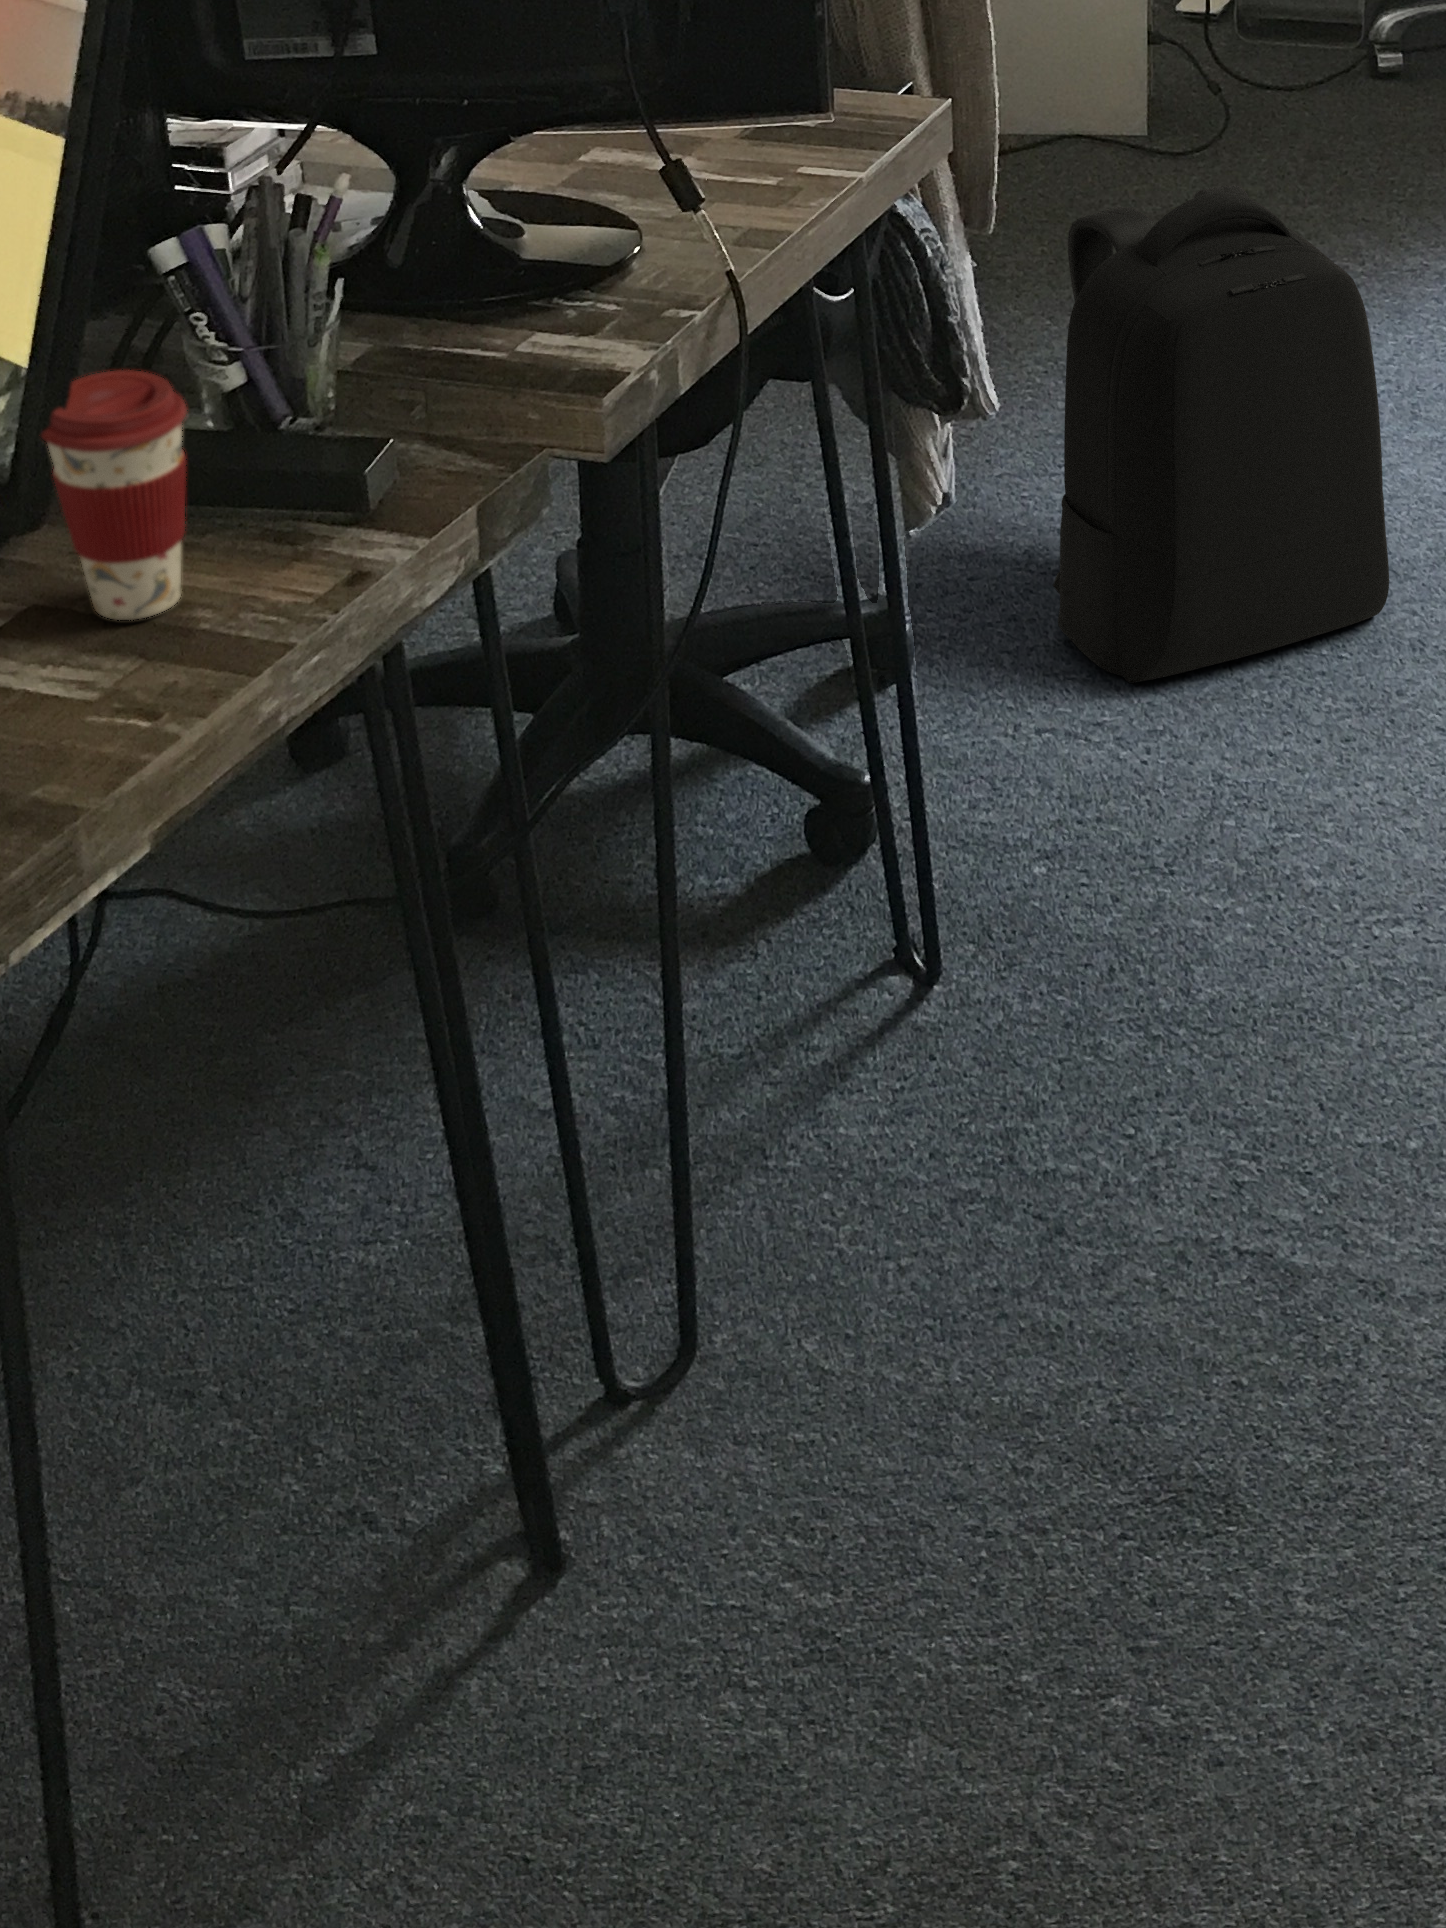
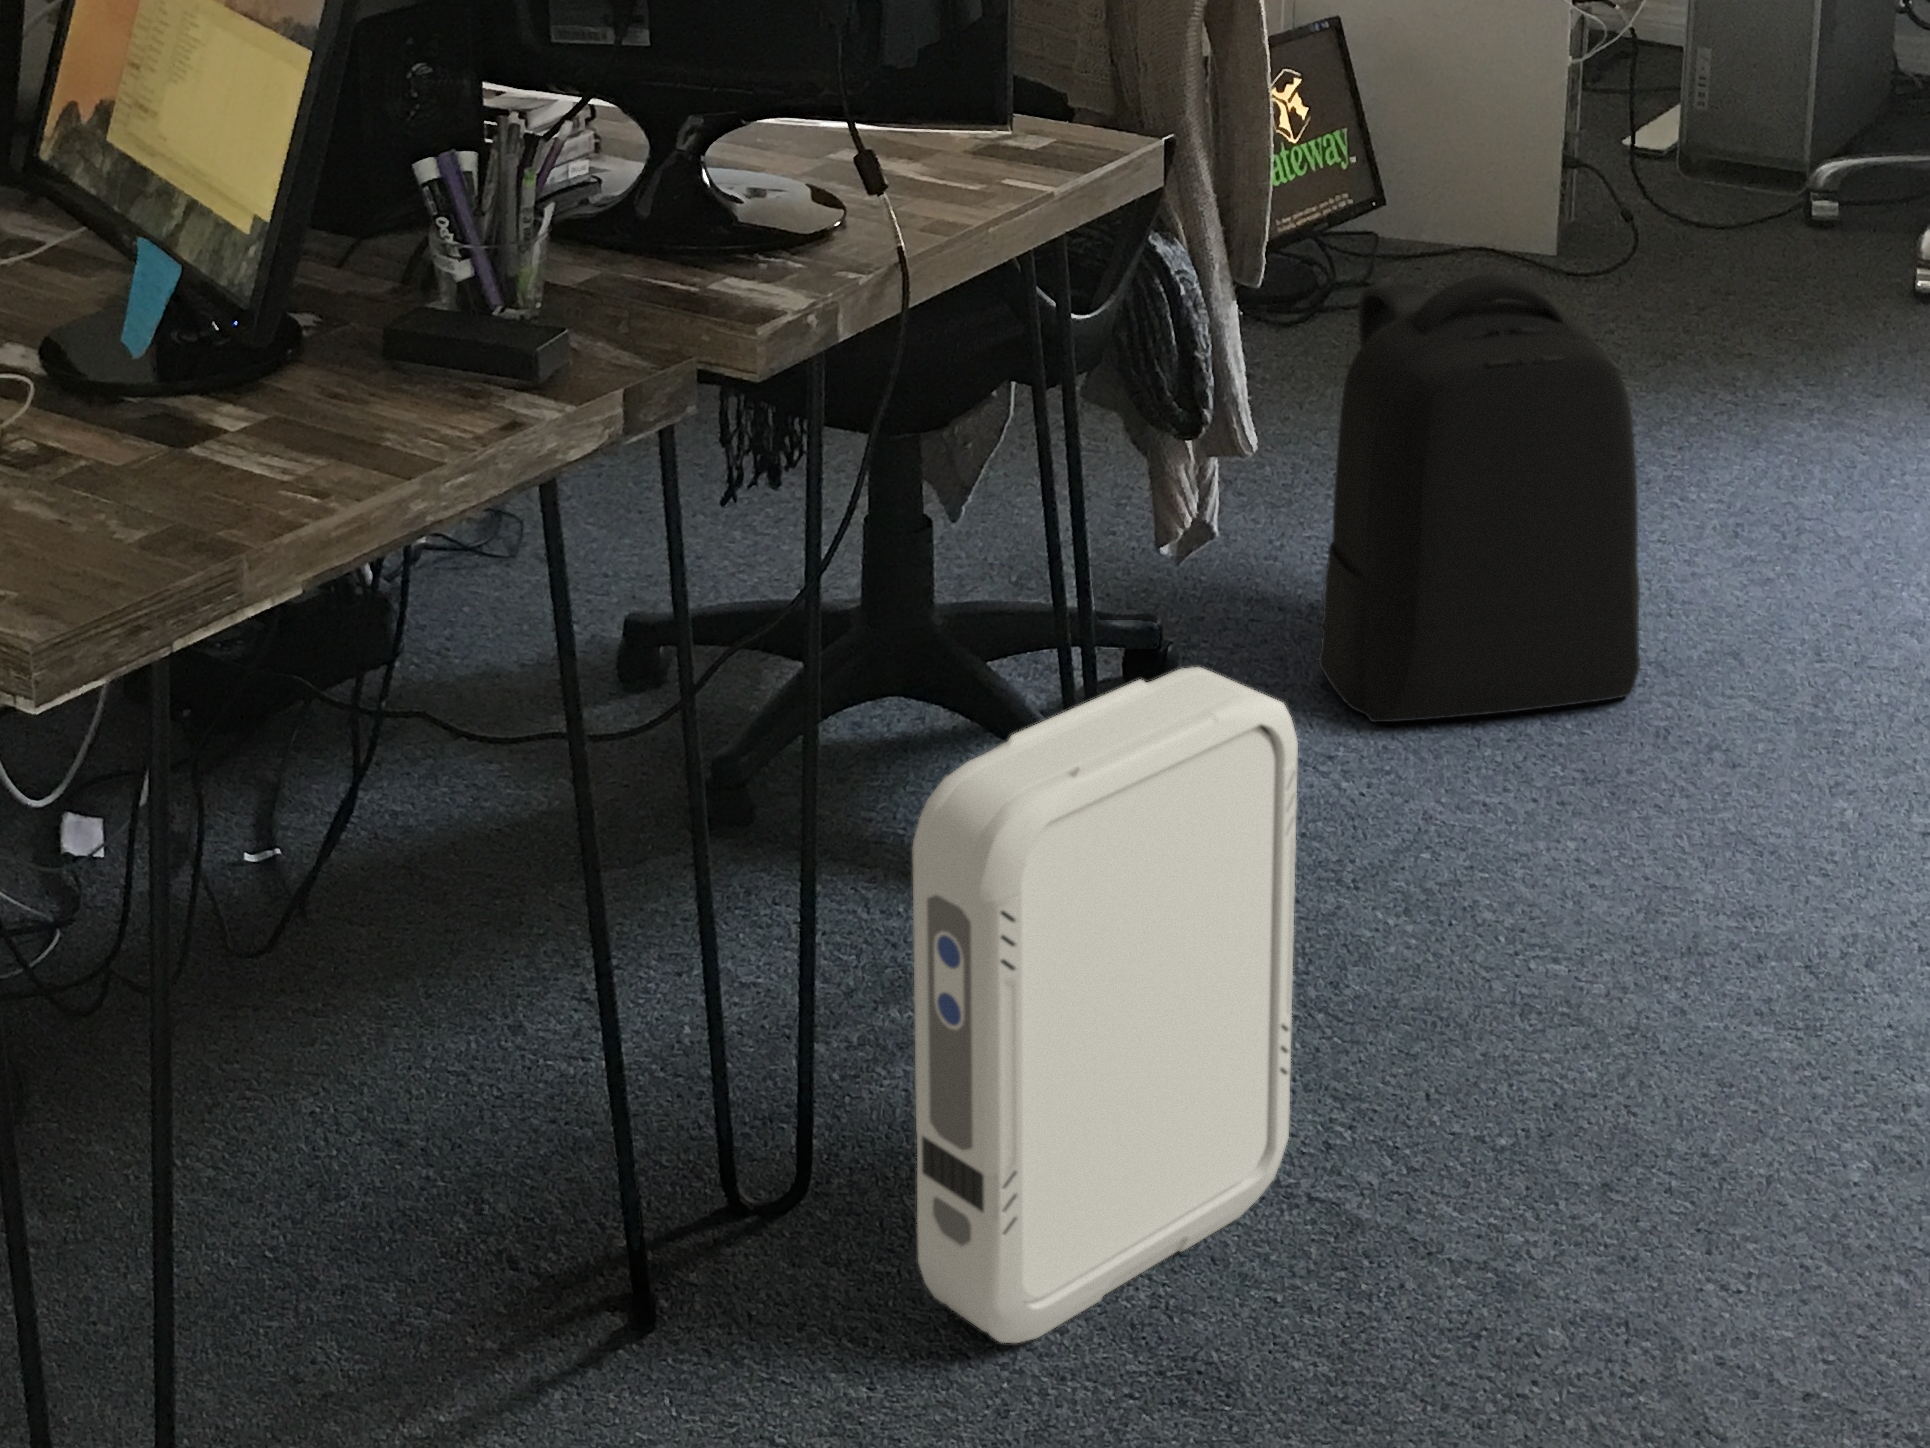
coffee cup: present [42,370,187,620] -> none [280,240,394,435]
air purifier: none [838,706,1218,1504] -> present [913,667,1298,1343]

